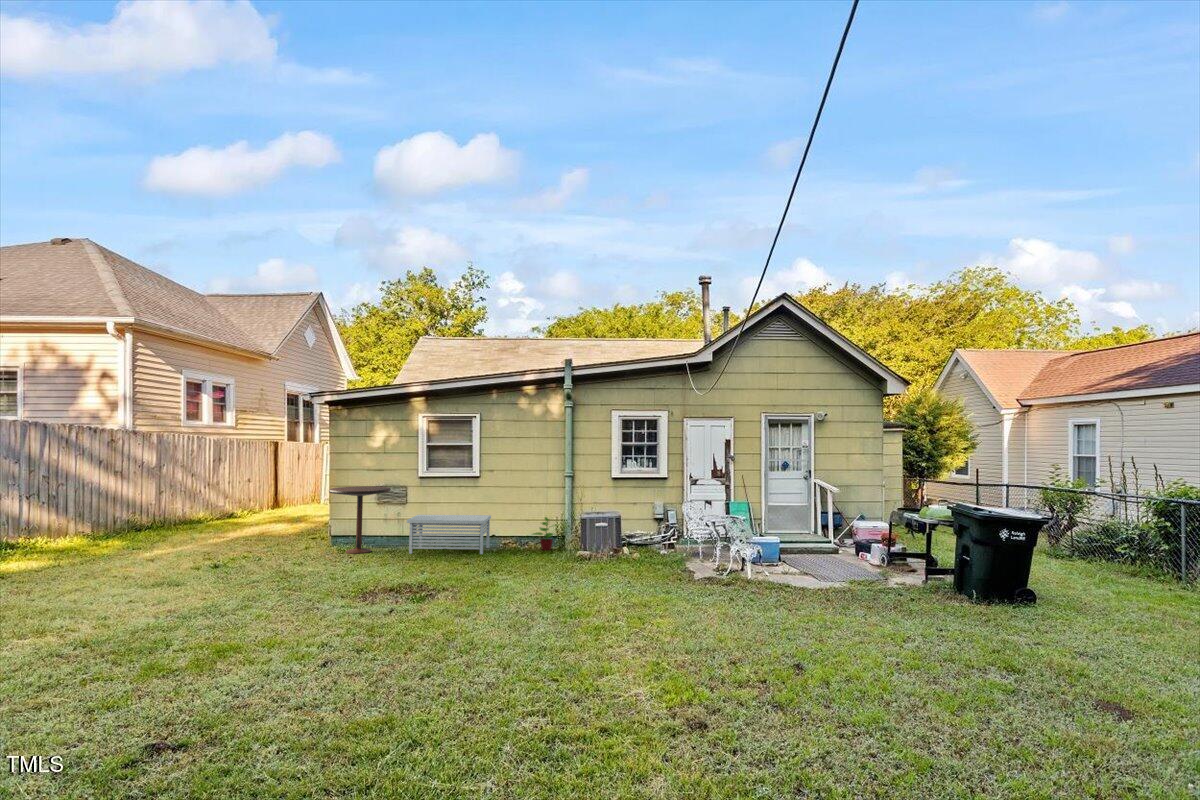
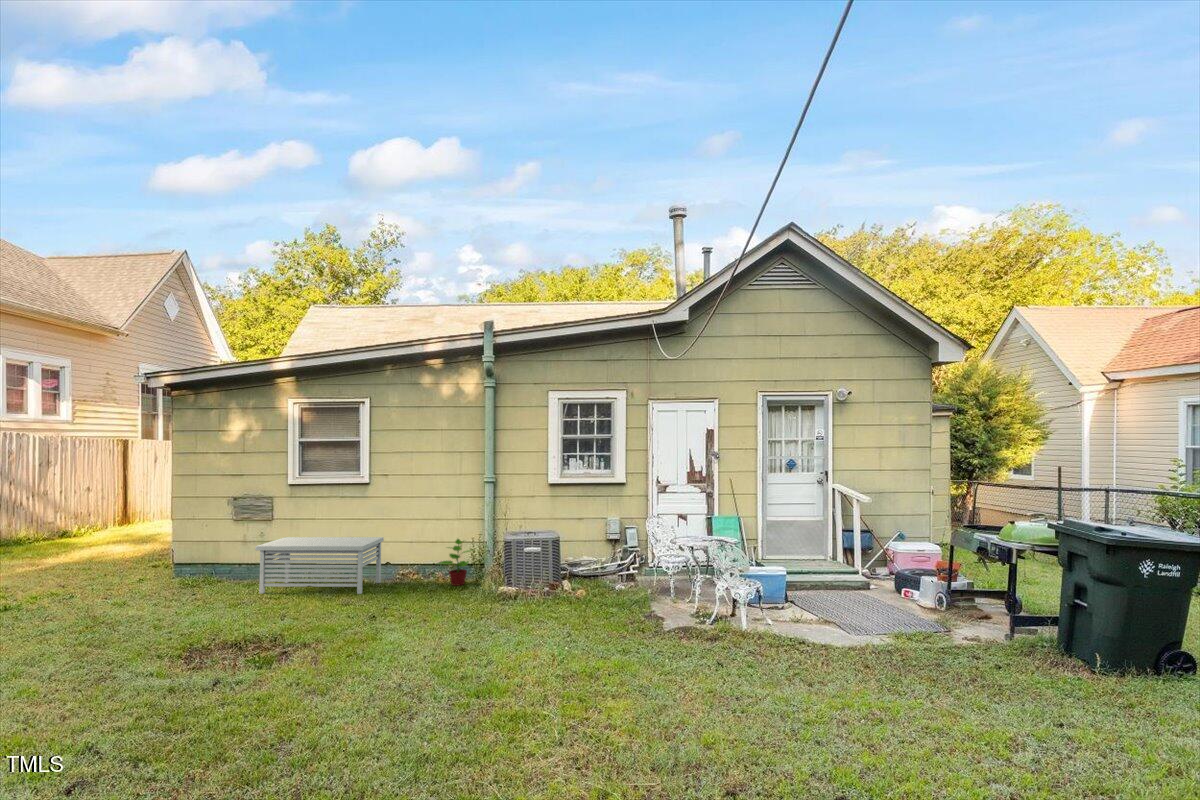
pedestal table: present [329,486,391,554] -> none [146,499,242,595]

